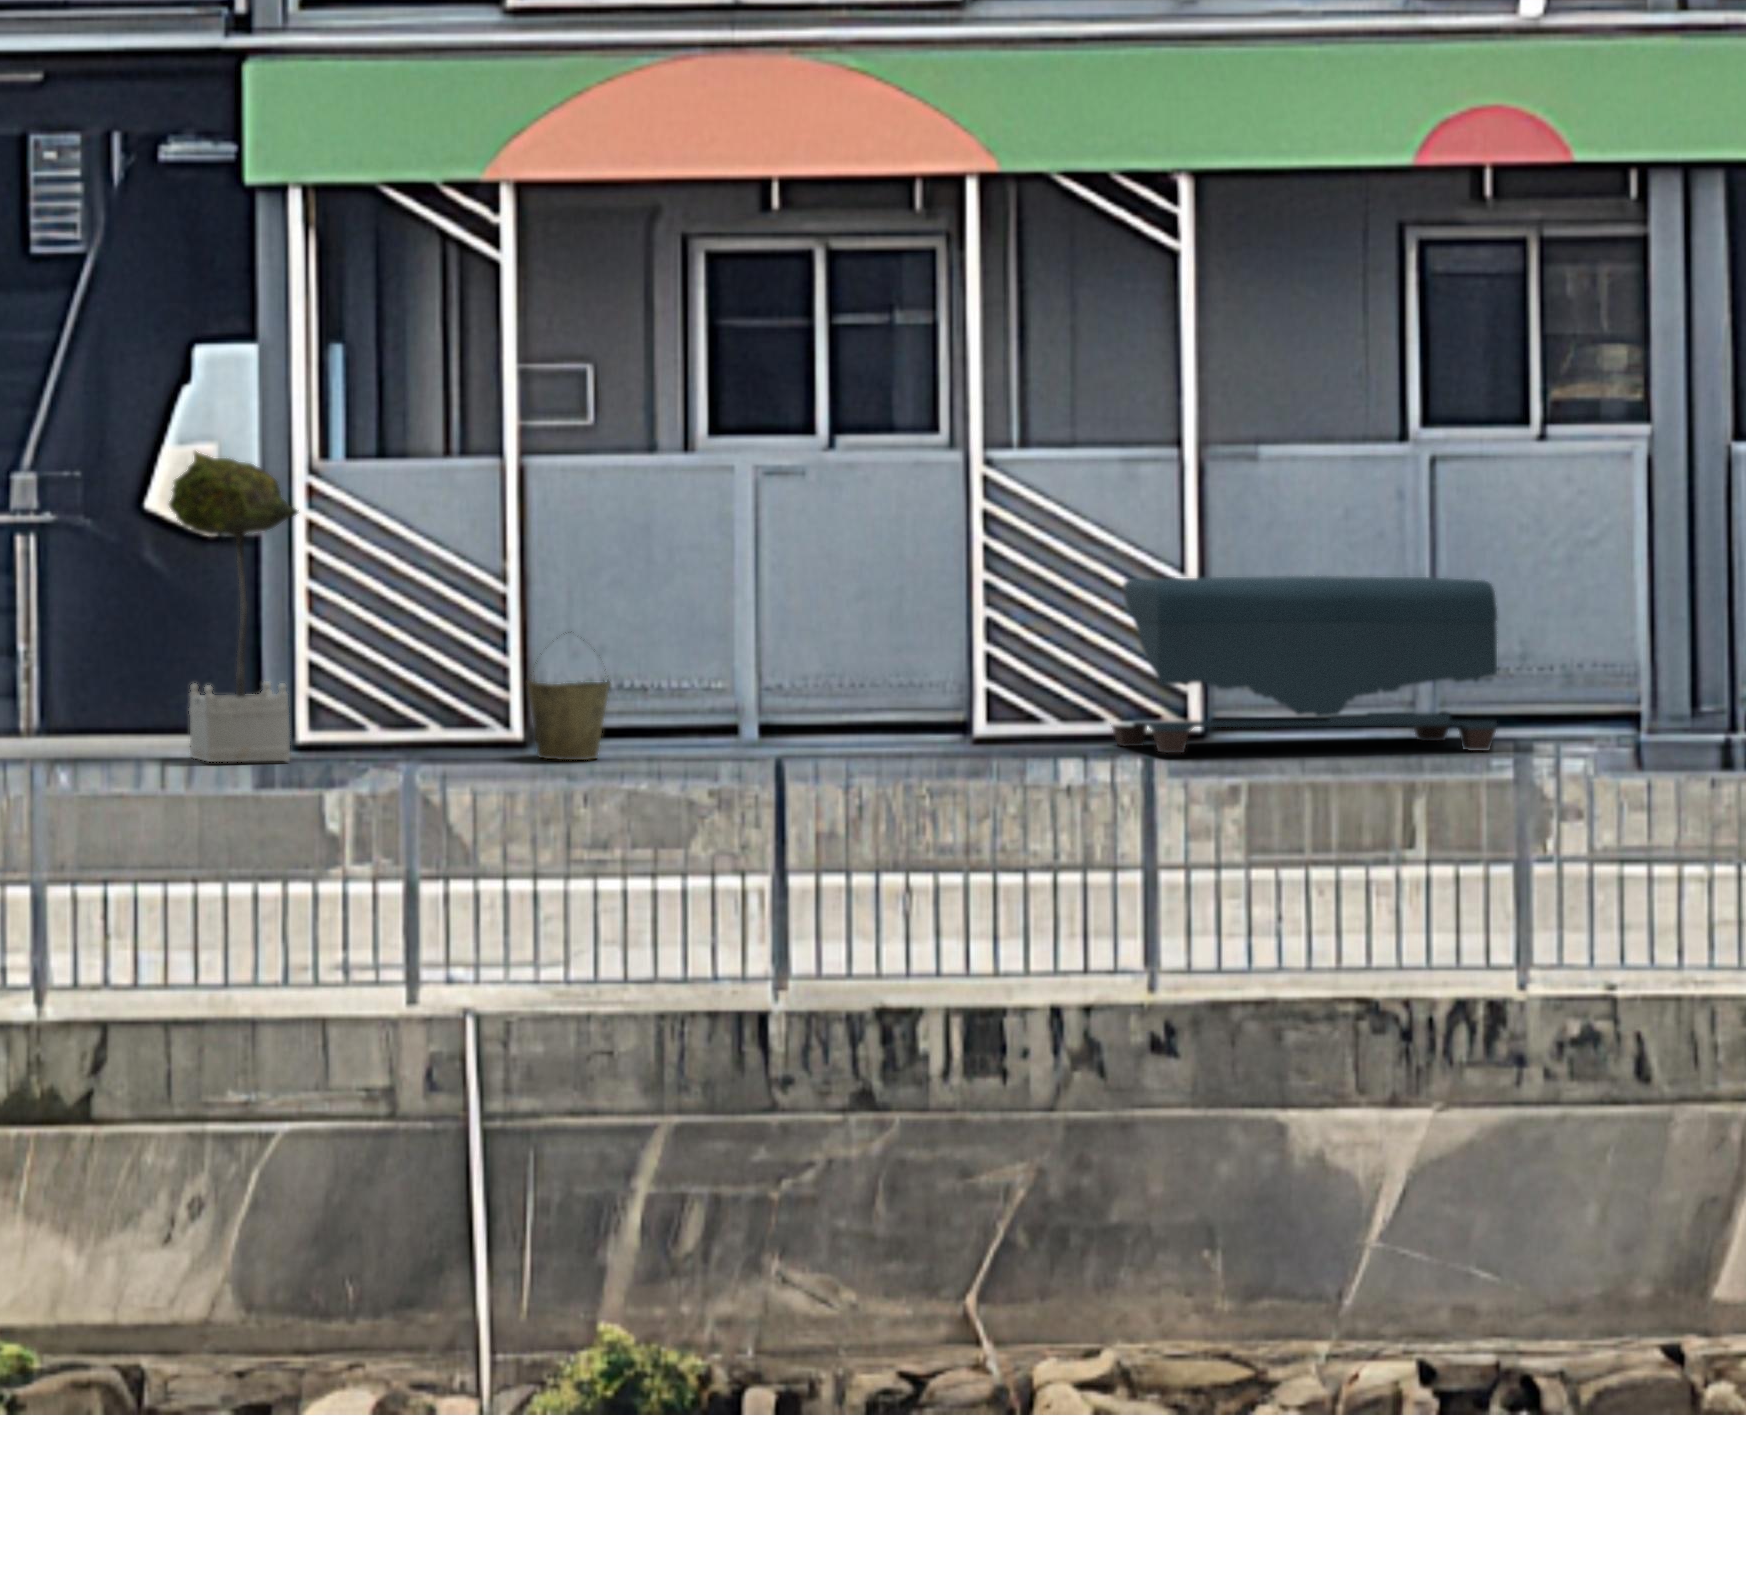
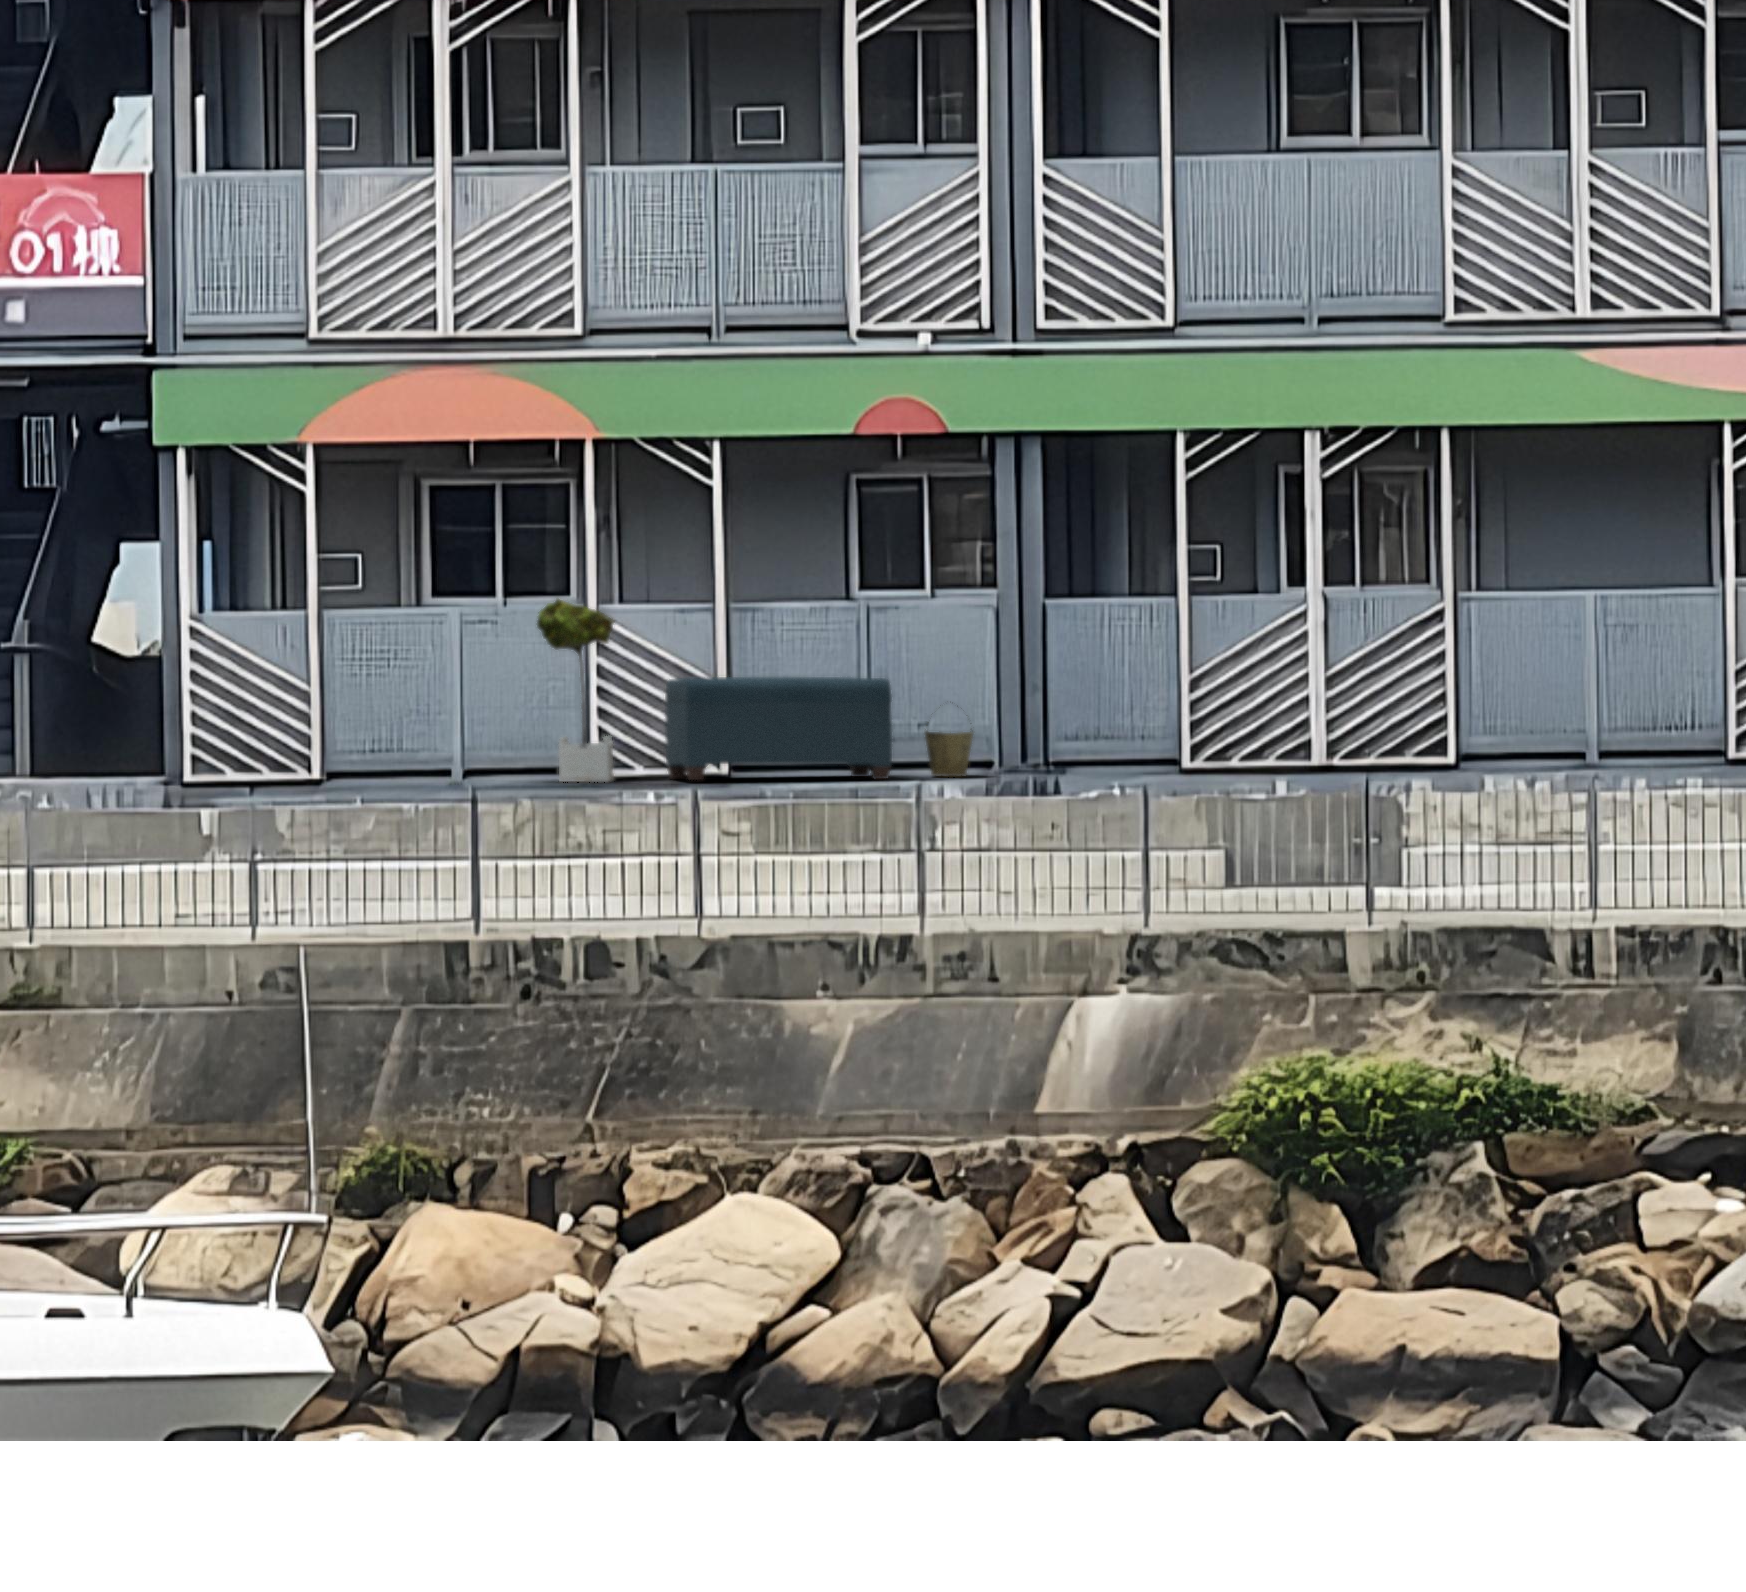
potted tree: present [169,452,298,762] -> present [537,599,614,782]
bucket: present [528,632,610,760] -> present [925,725,973,777]

